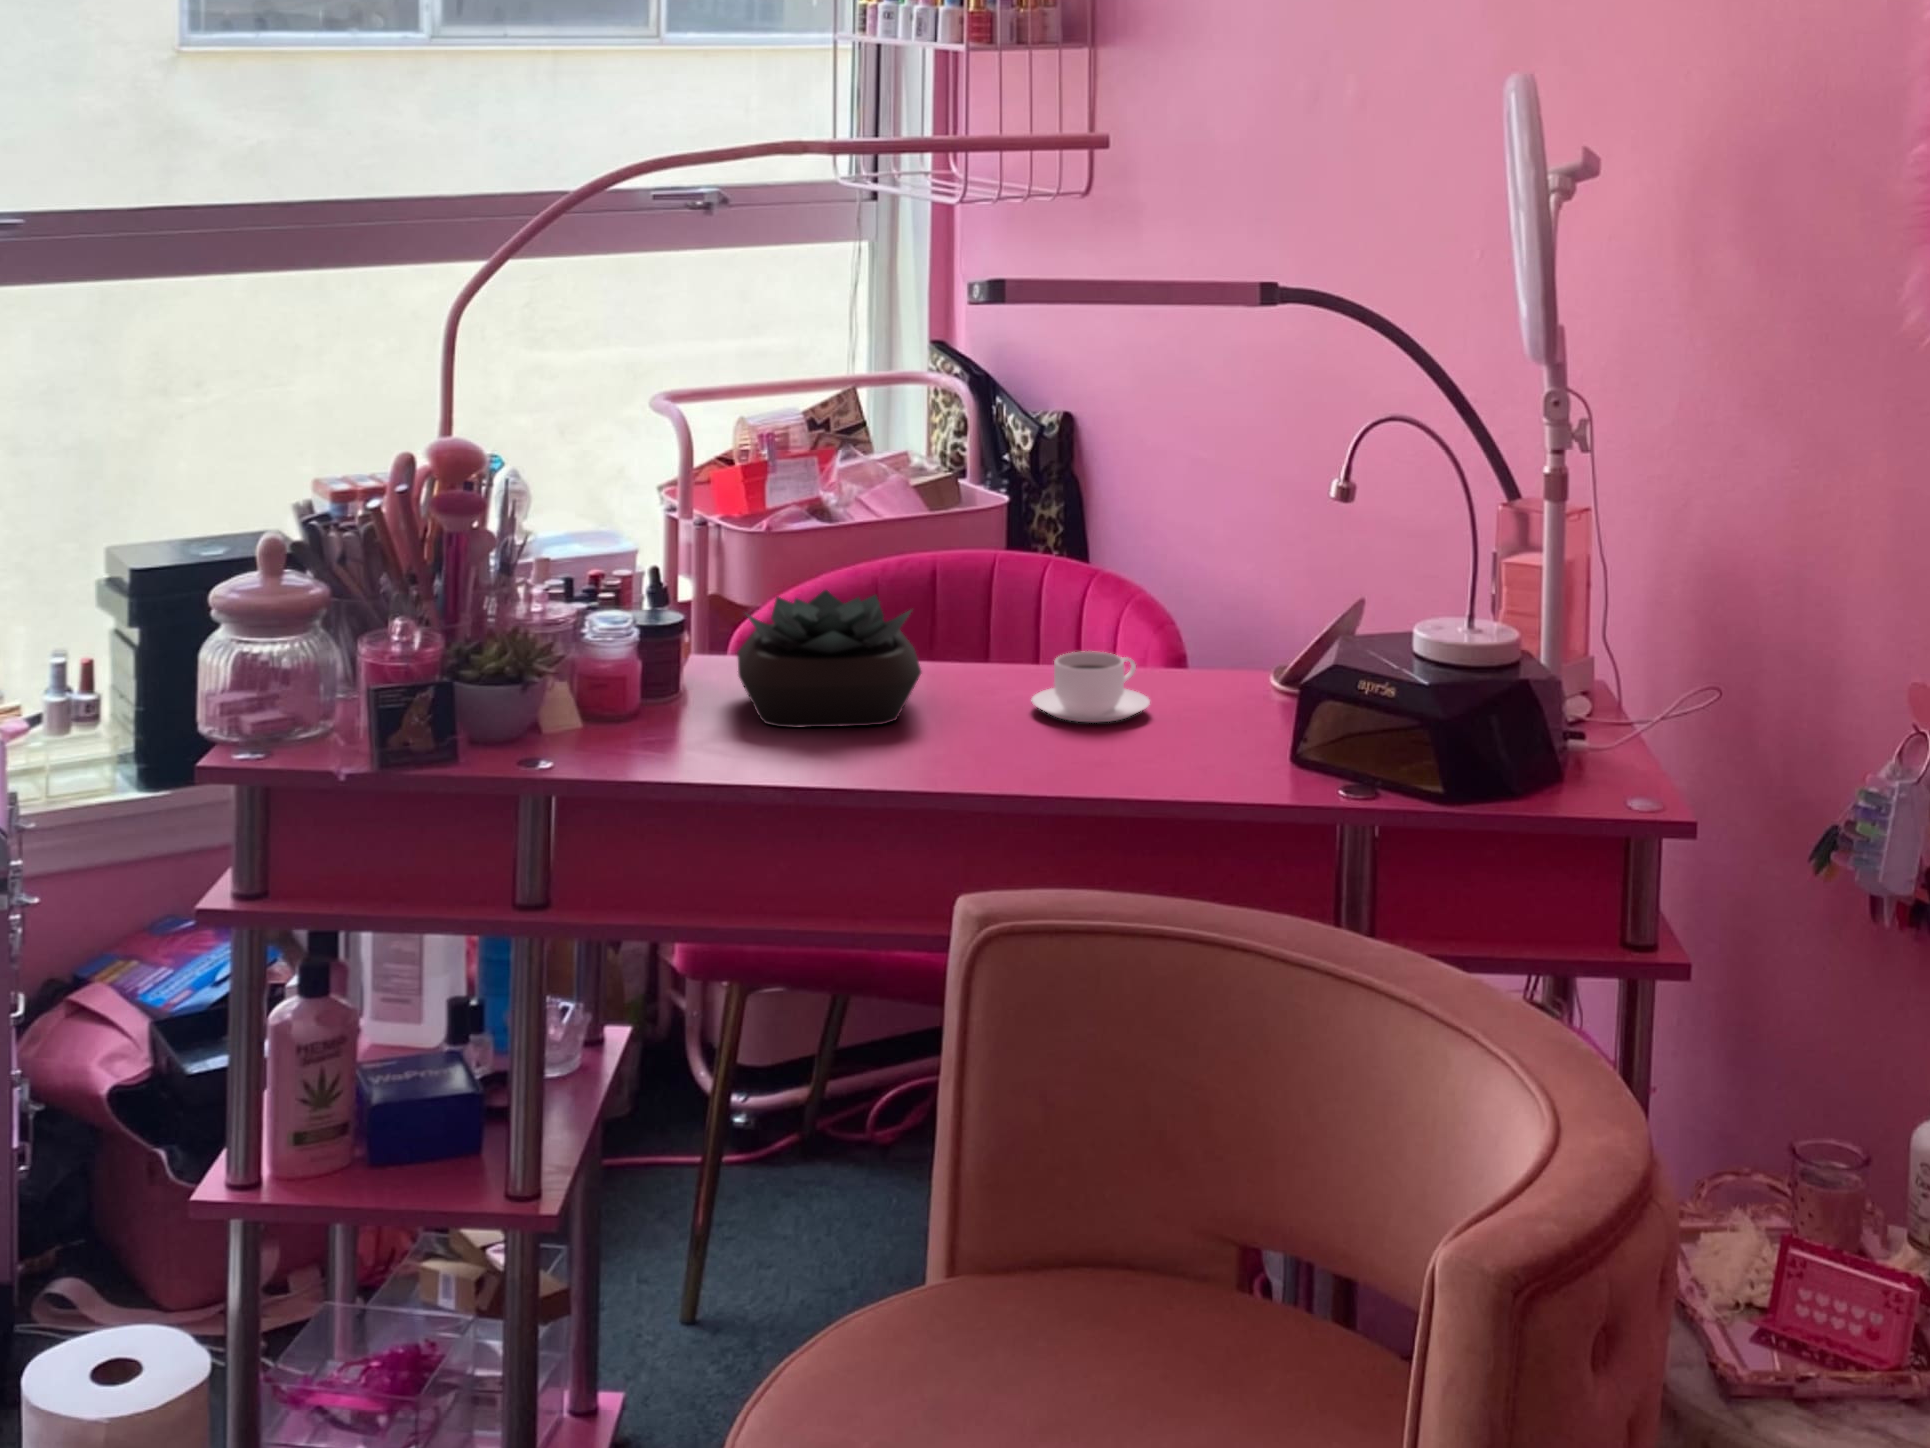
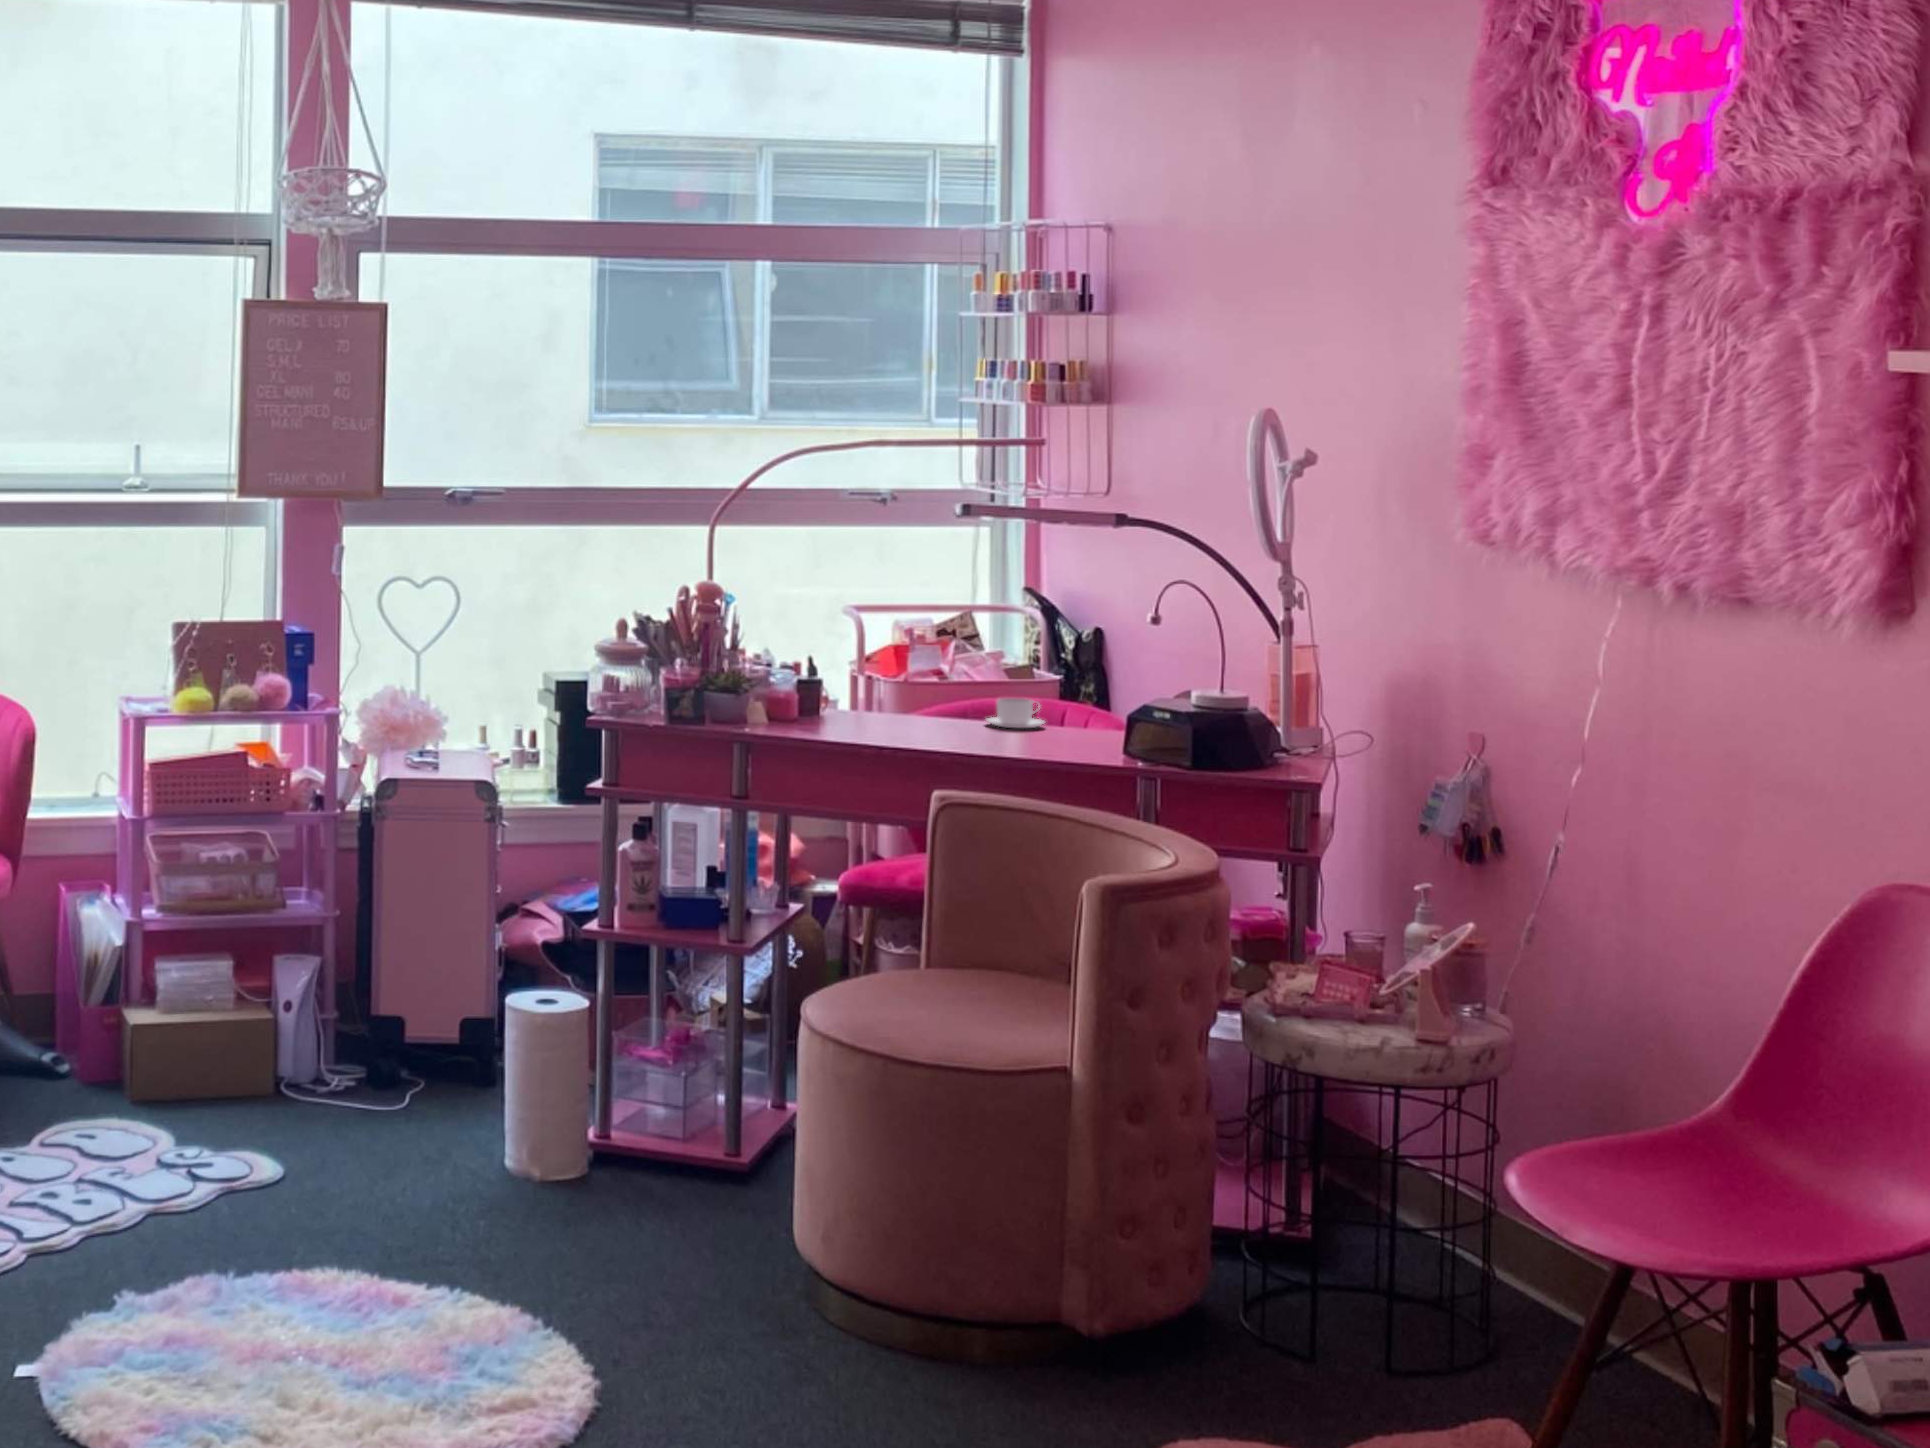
succulent plant: present [737,590,921,728] -> none [838,662,930,722]

